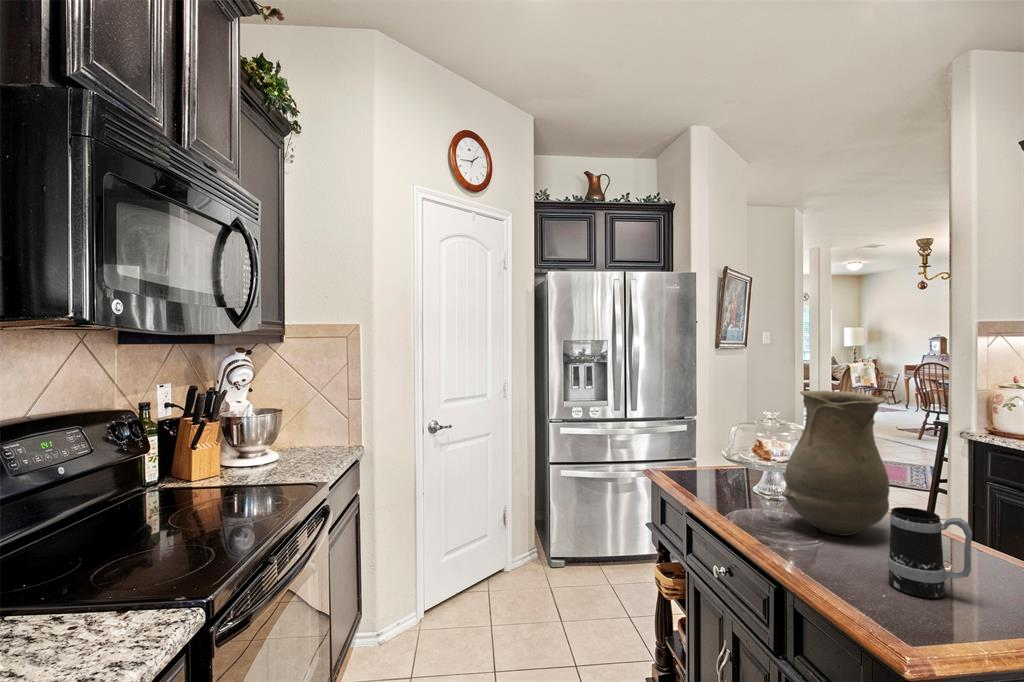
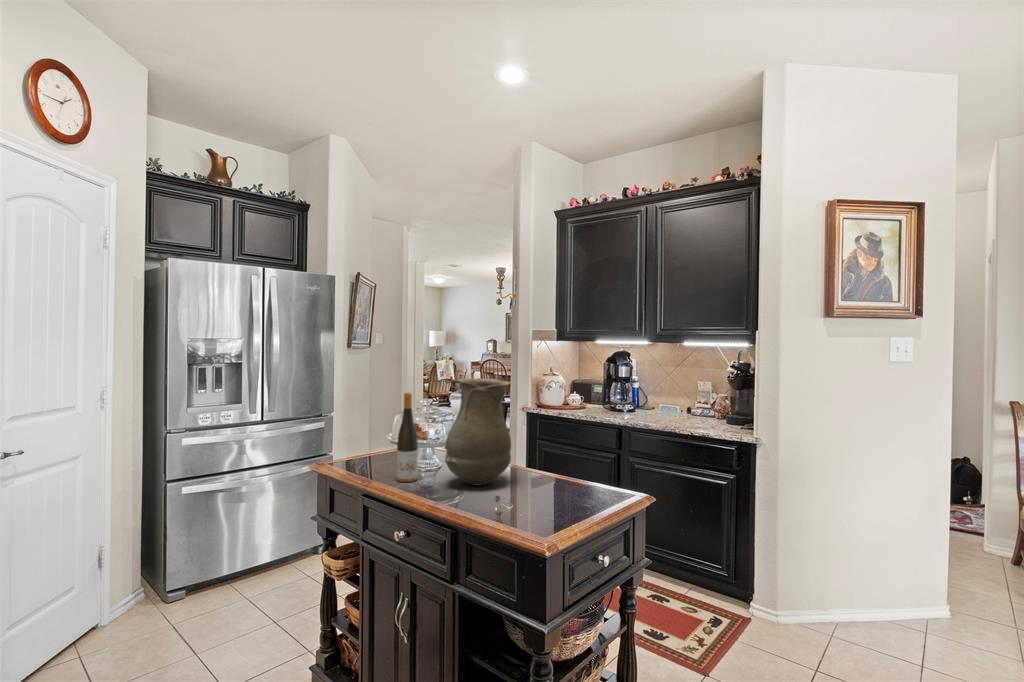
wine bottle: none [726,403,752,510] -> present [397,393,418,482]
mug: present [888,507,972,598] -> none [520,453,564,510]

